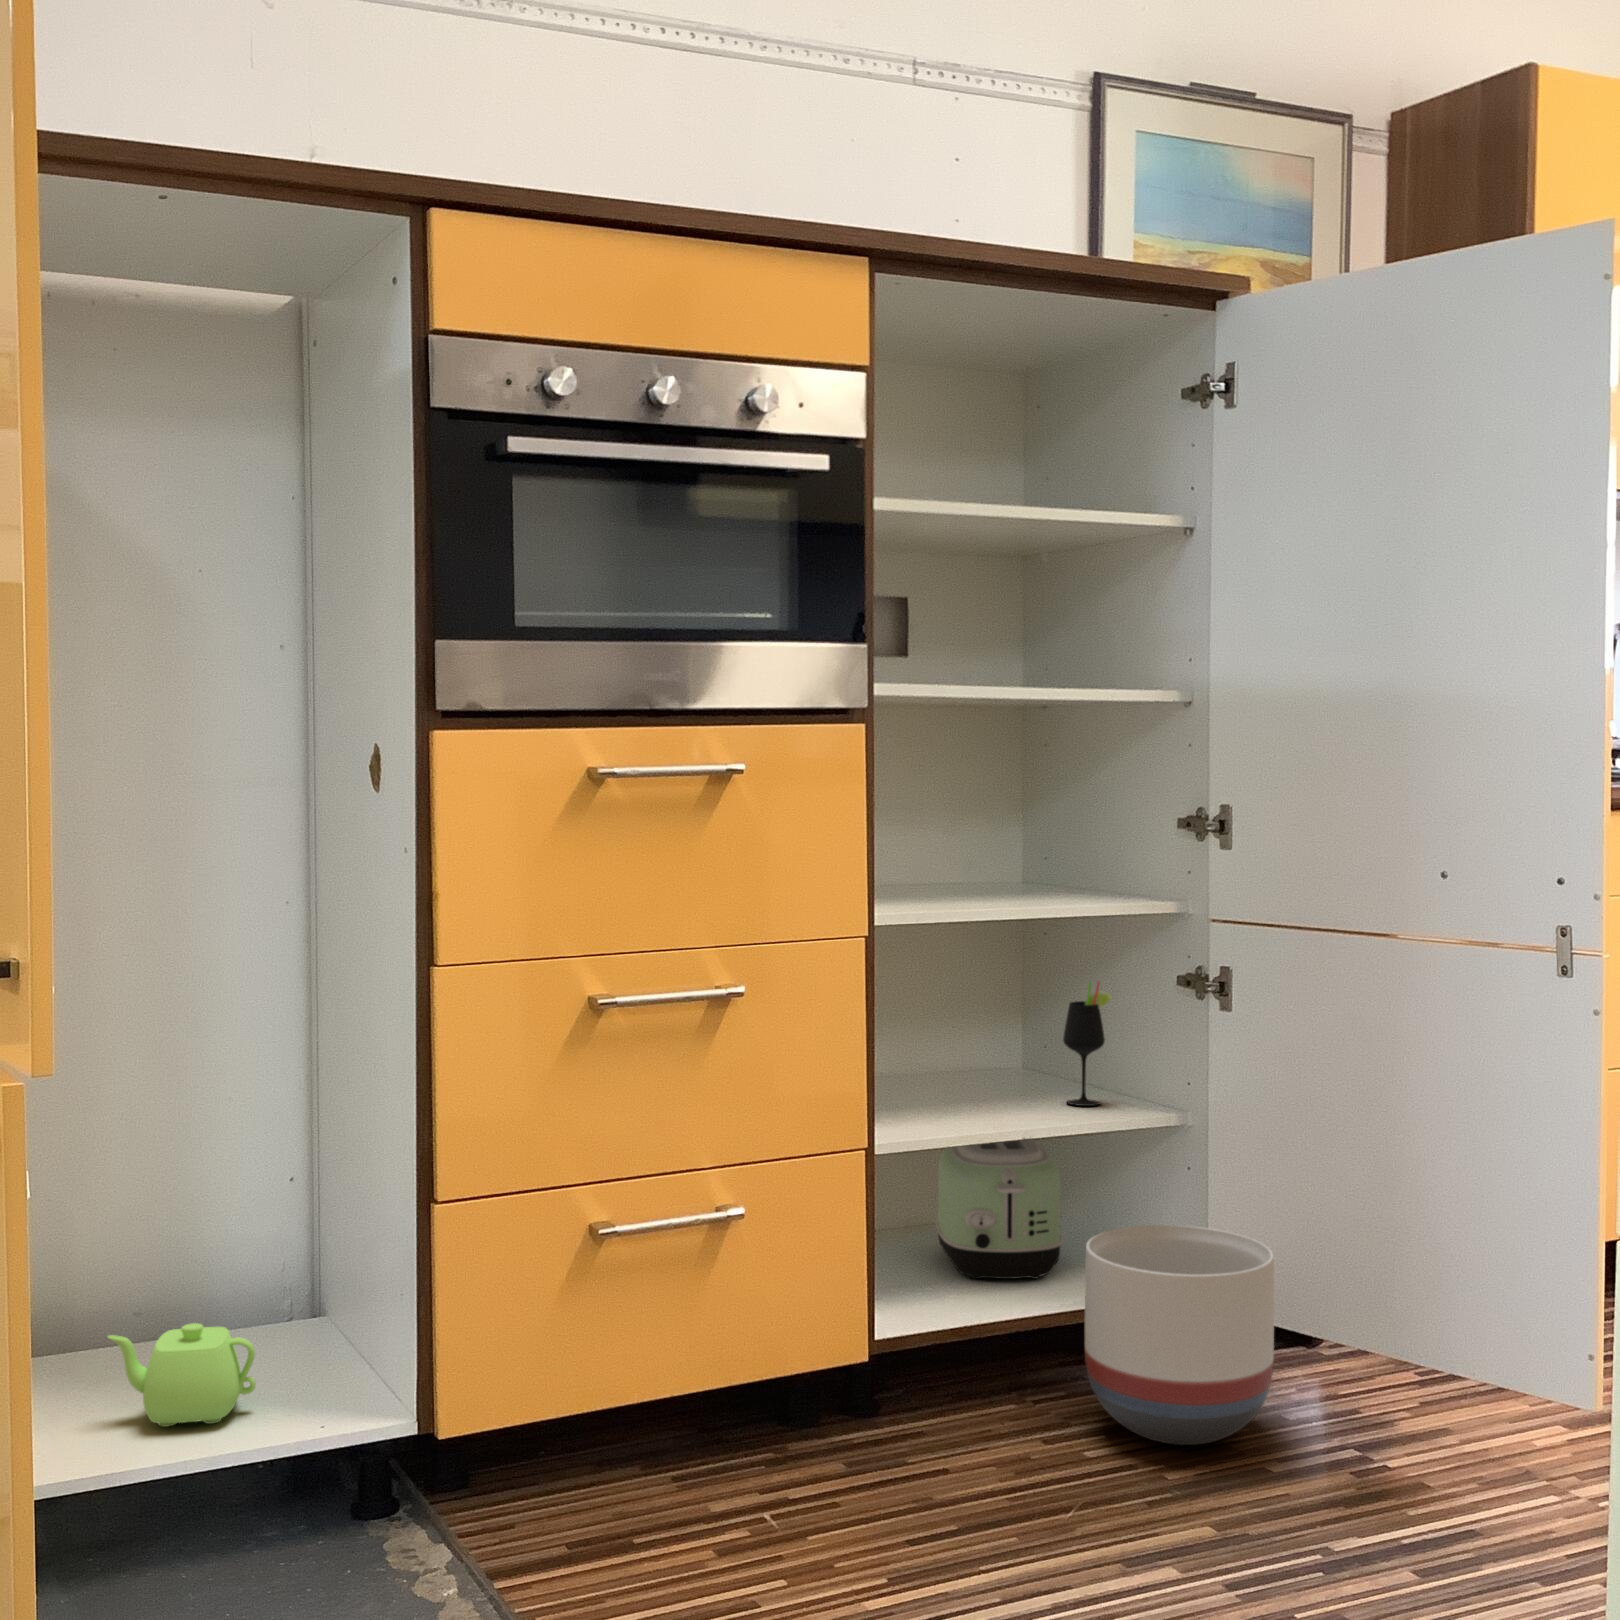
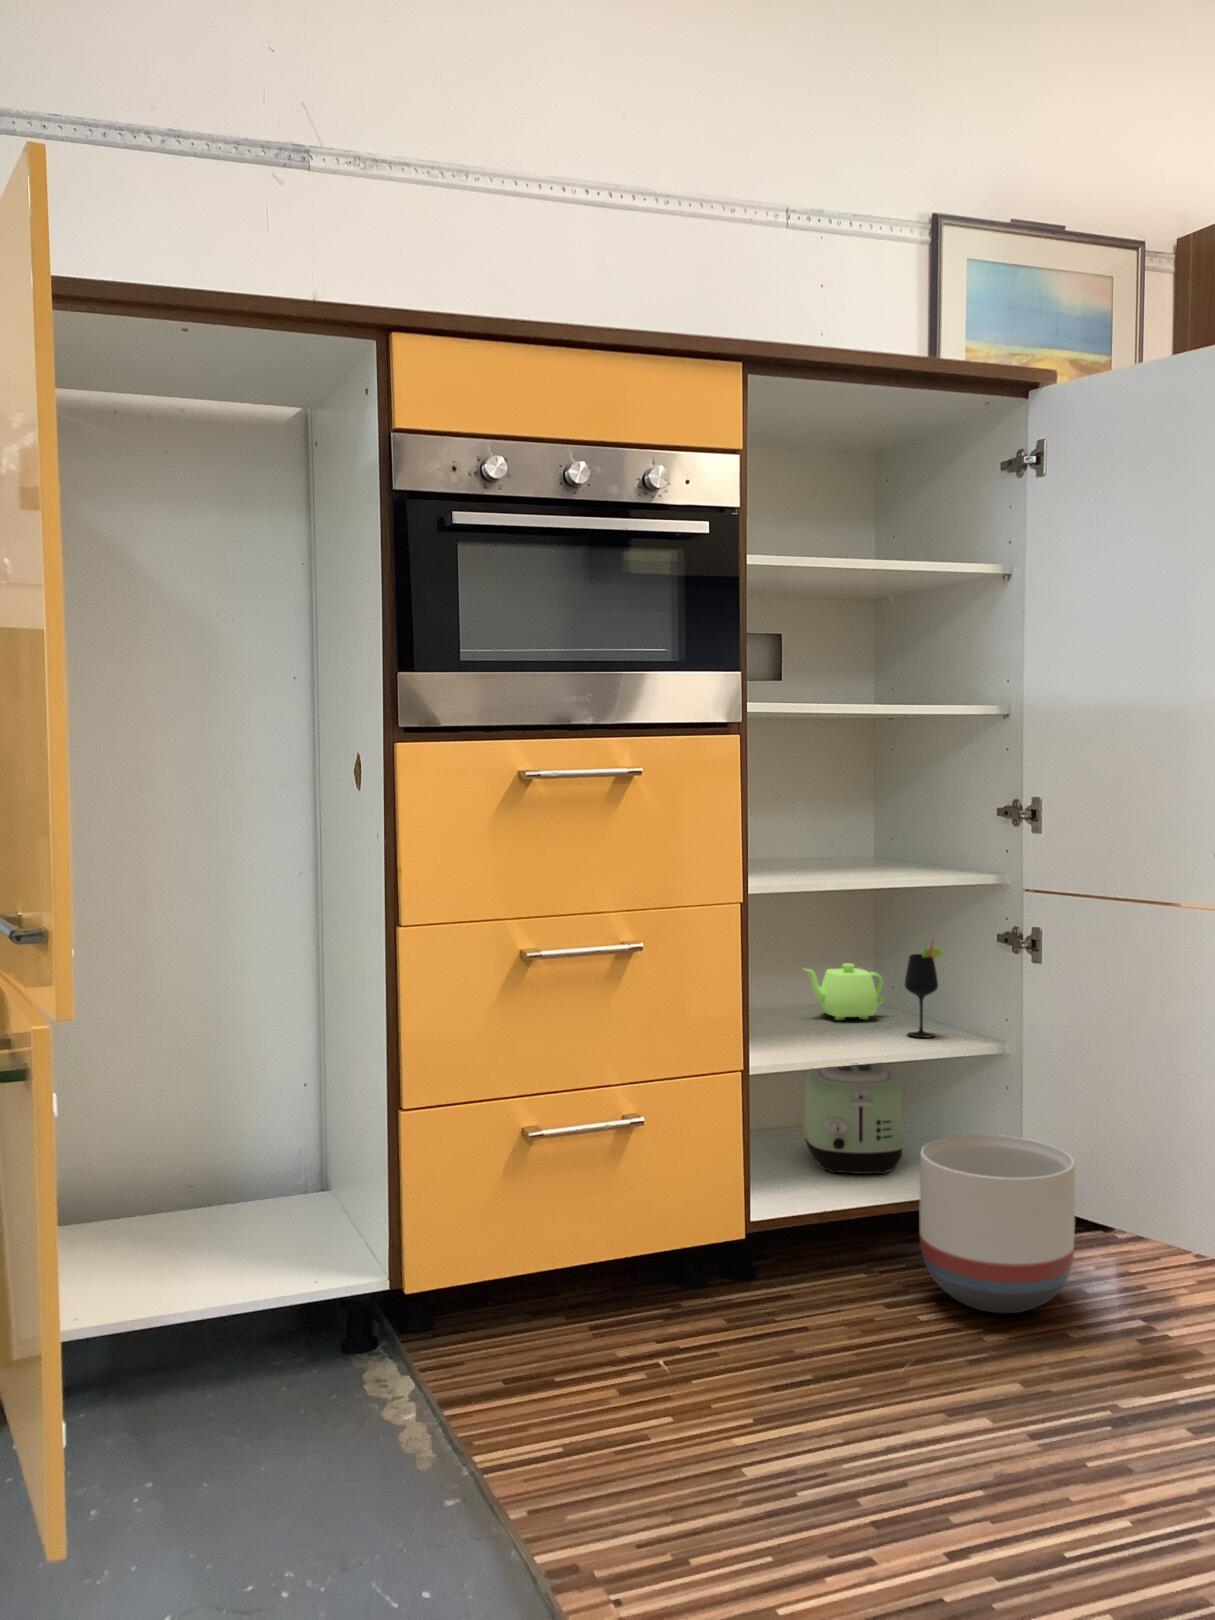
teapot: present [108,1323,256,1427] -> present [804,963,883,1020]

